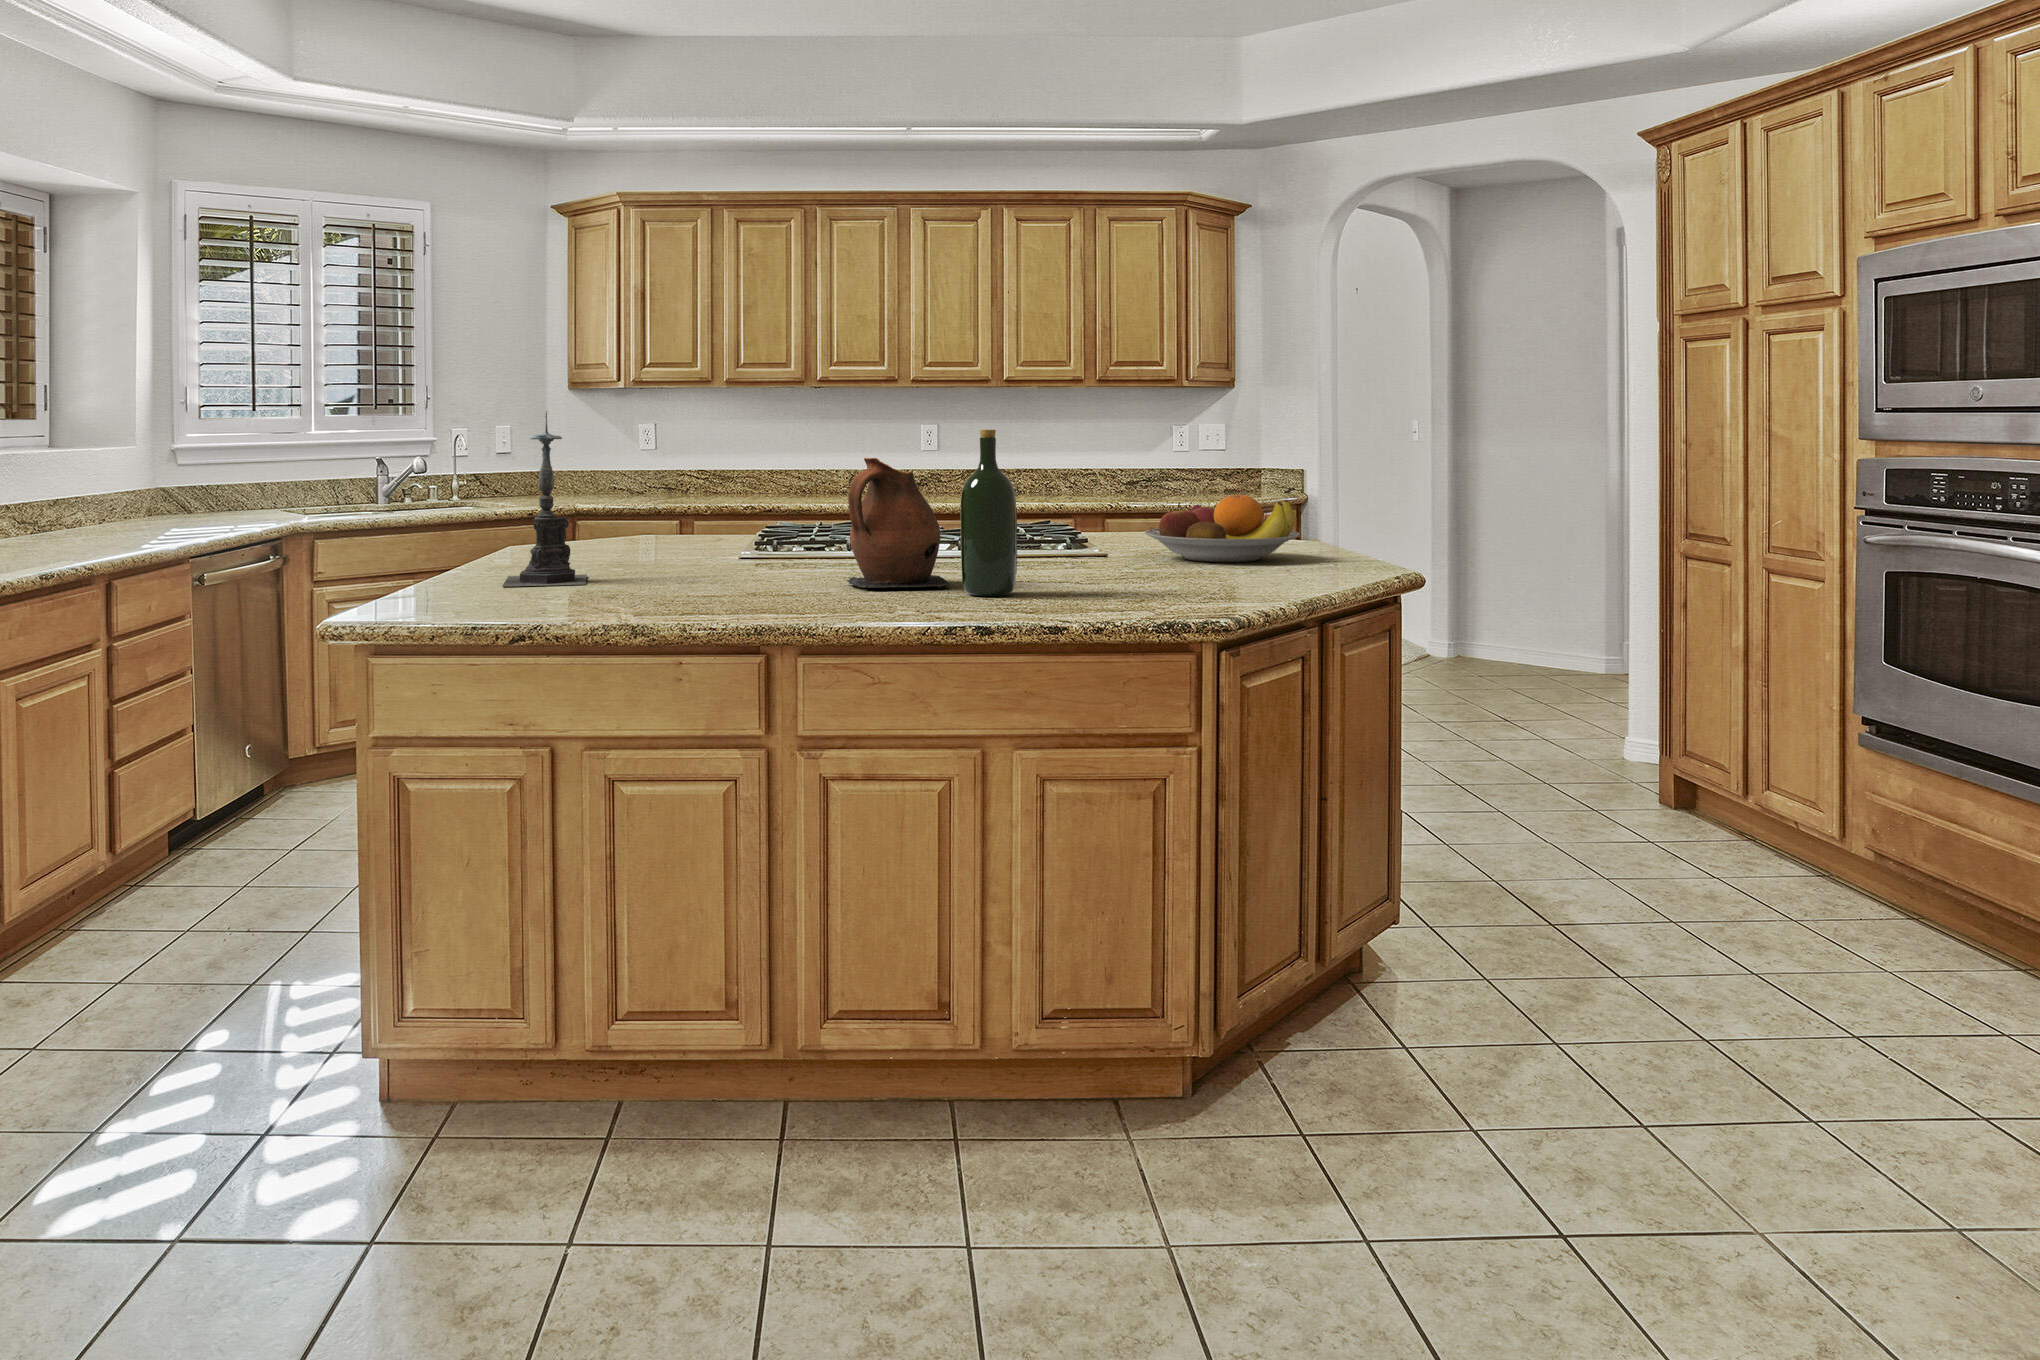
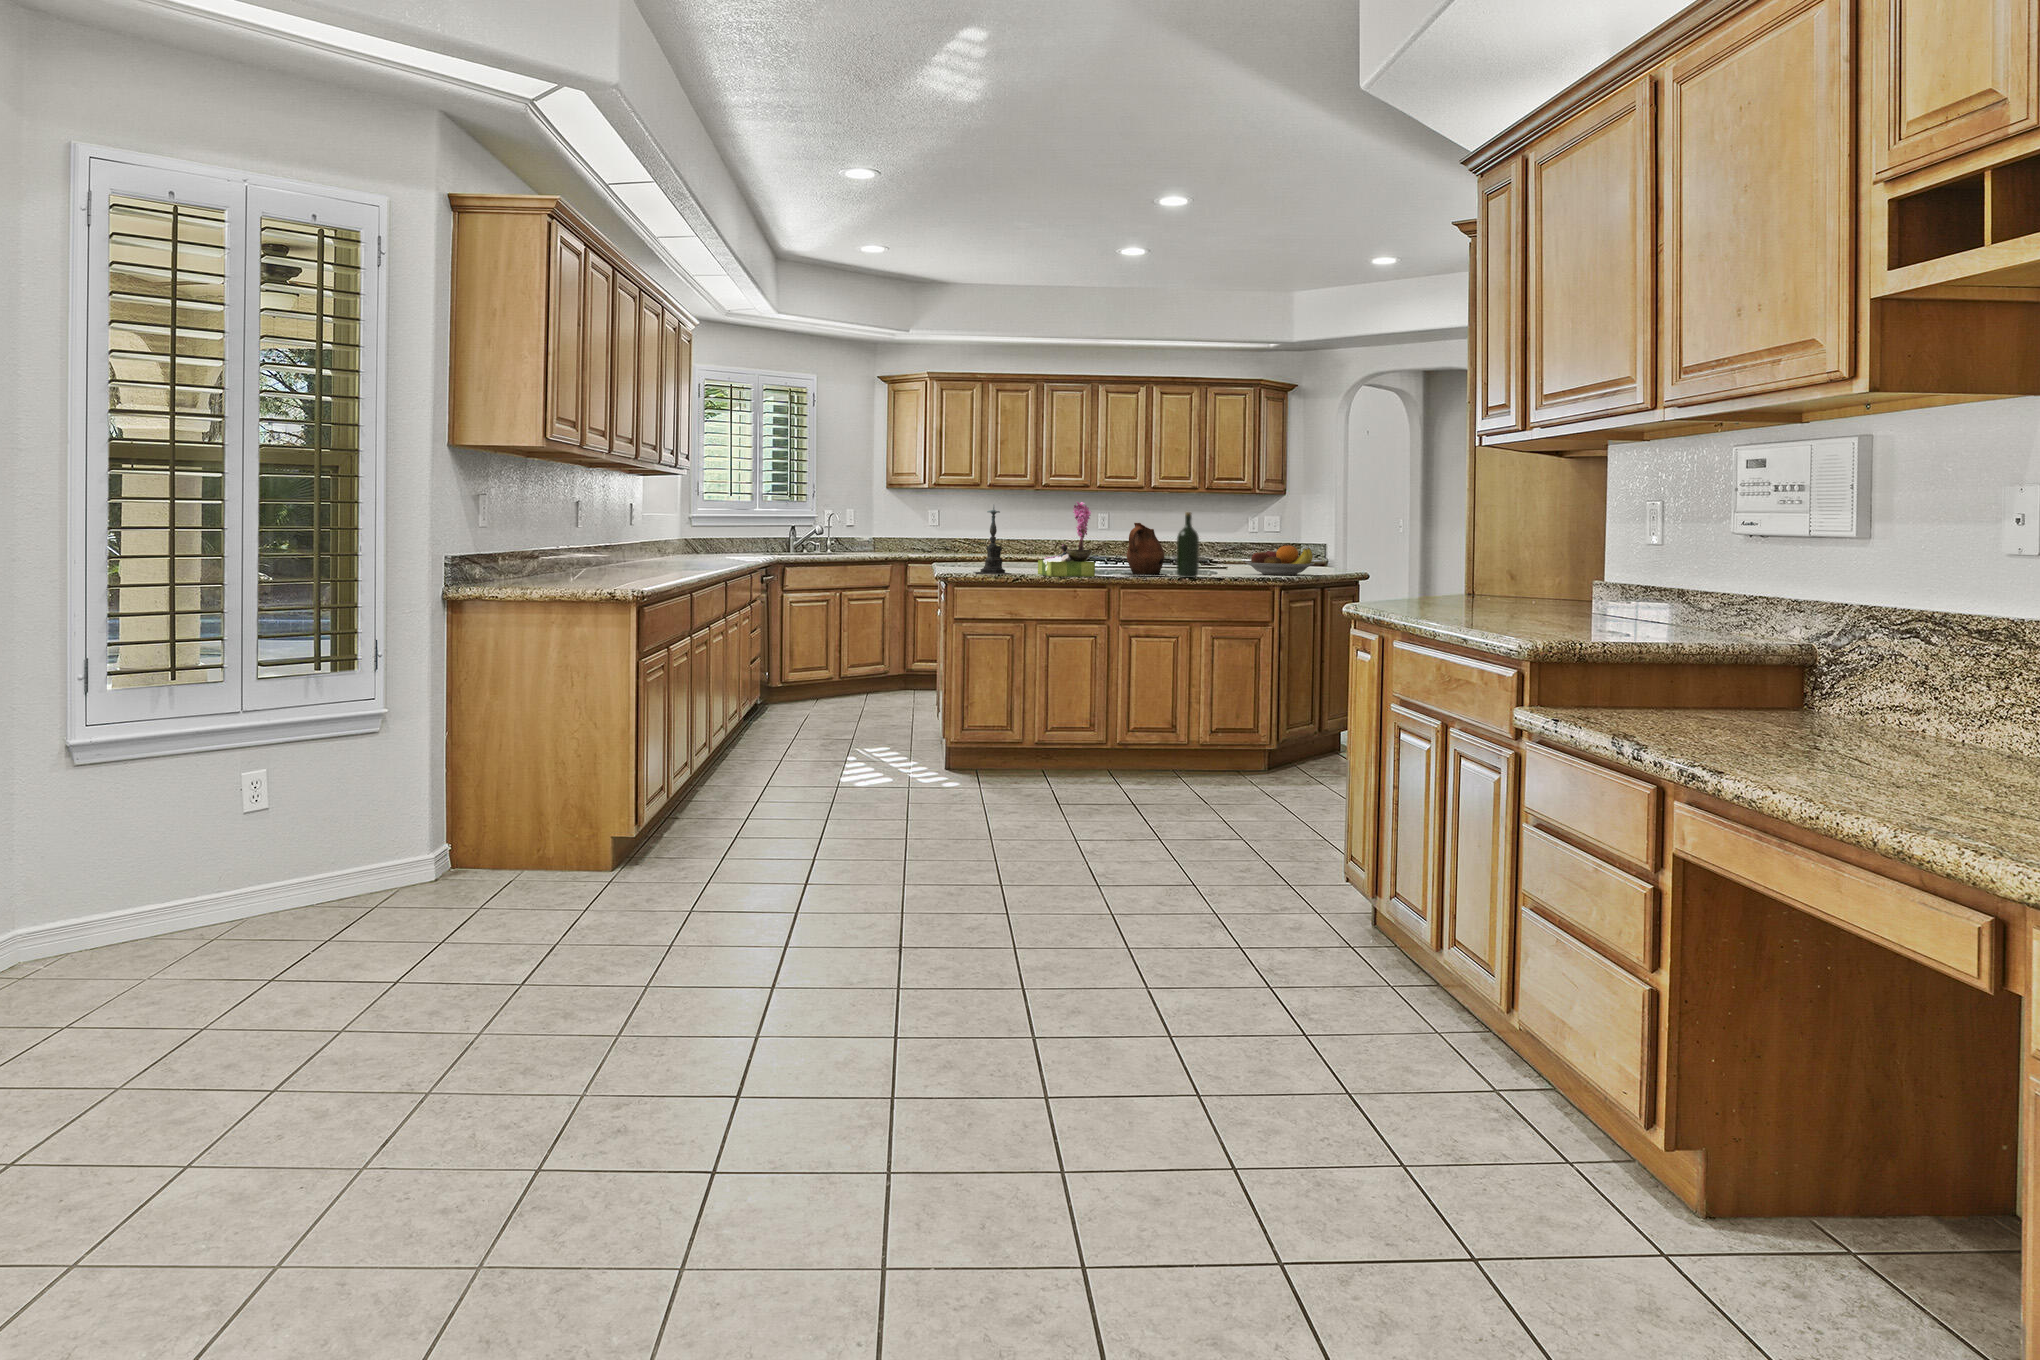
flower arrangement: none [632,407,768,601] -> present [1038,501,1095,577]

